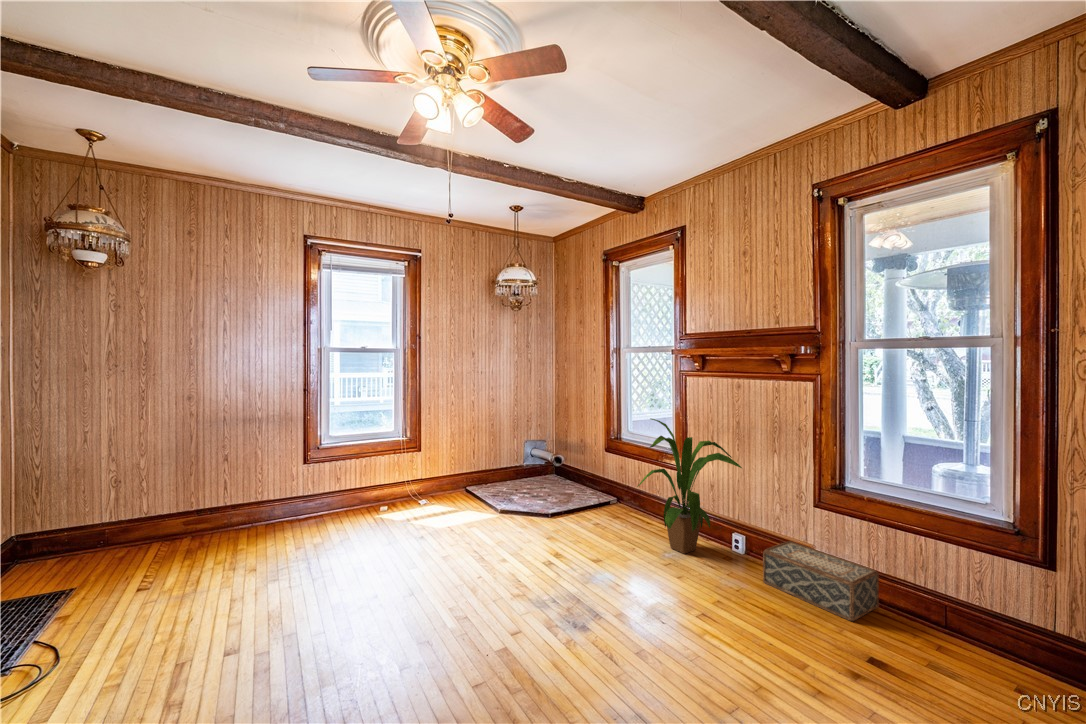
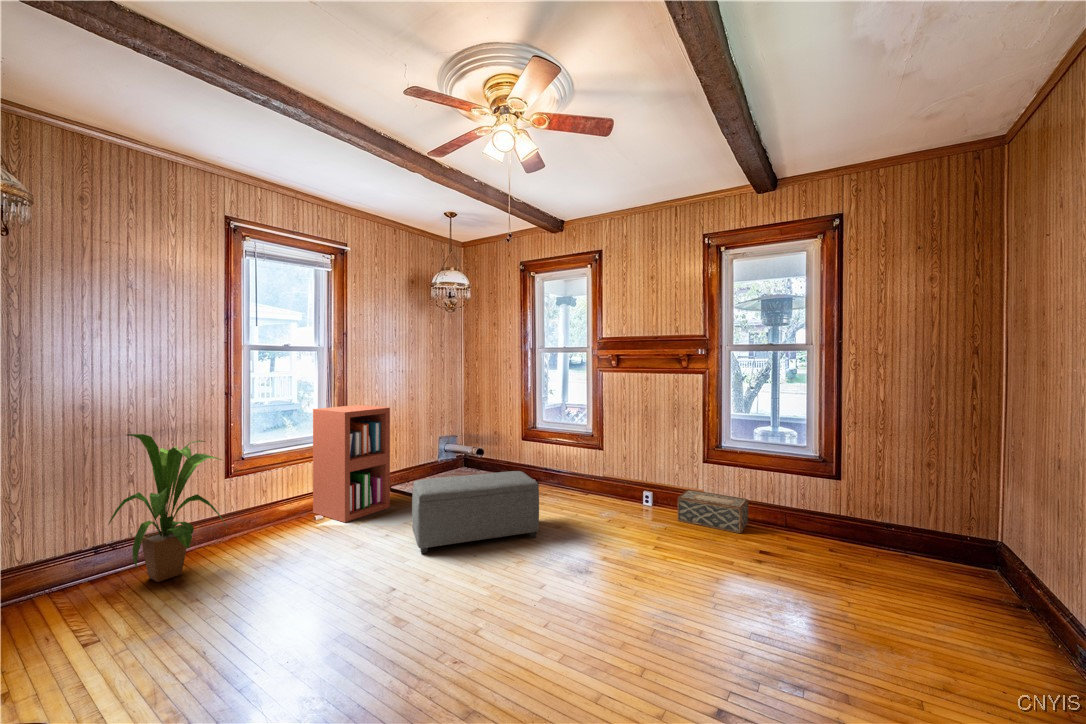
bookshelf: none [384,405,450,519] -> present [313,405,390,522]
house plant: present [637,419,742,554] -> present [109,434,228,582]
ottoman: none [427,486,565,570] -> present [412,471,539,554]

